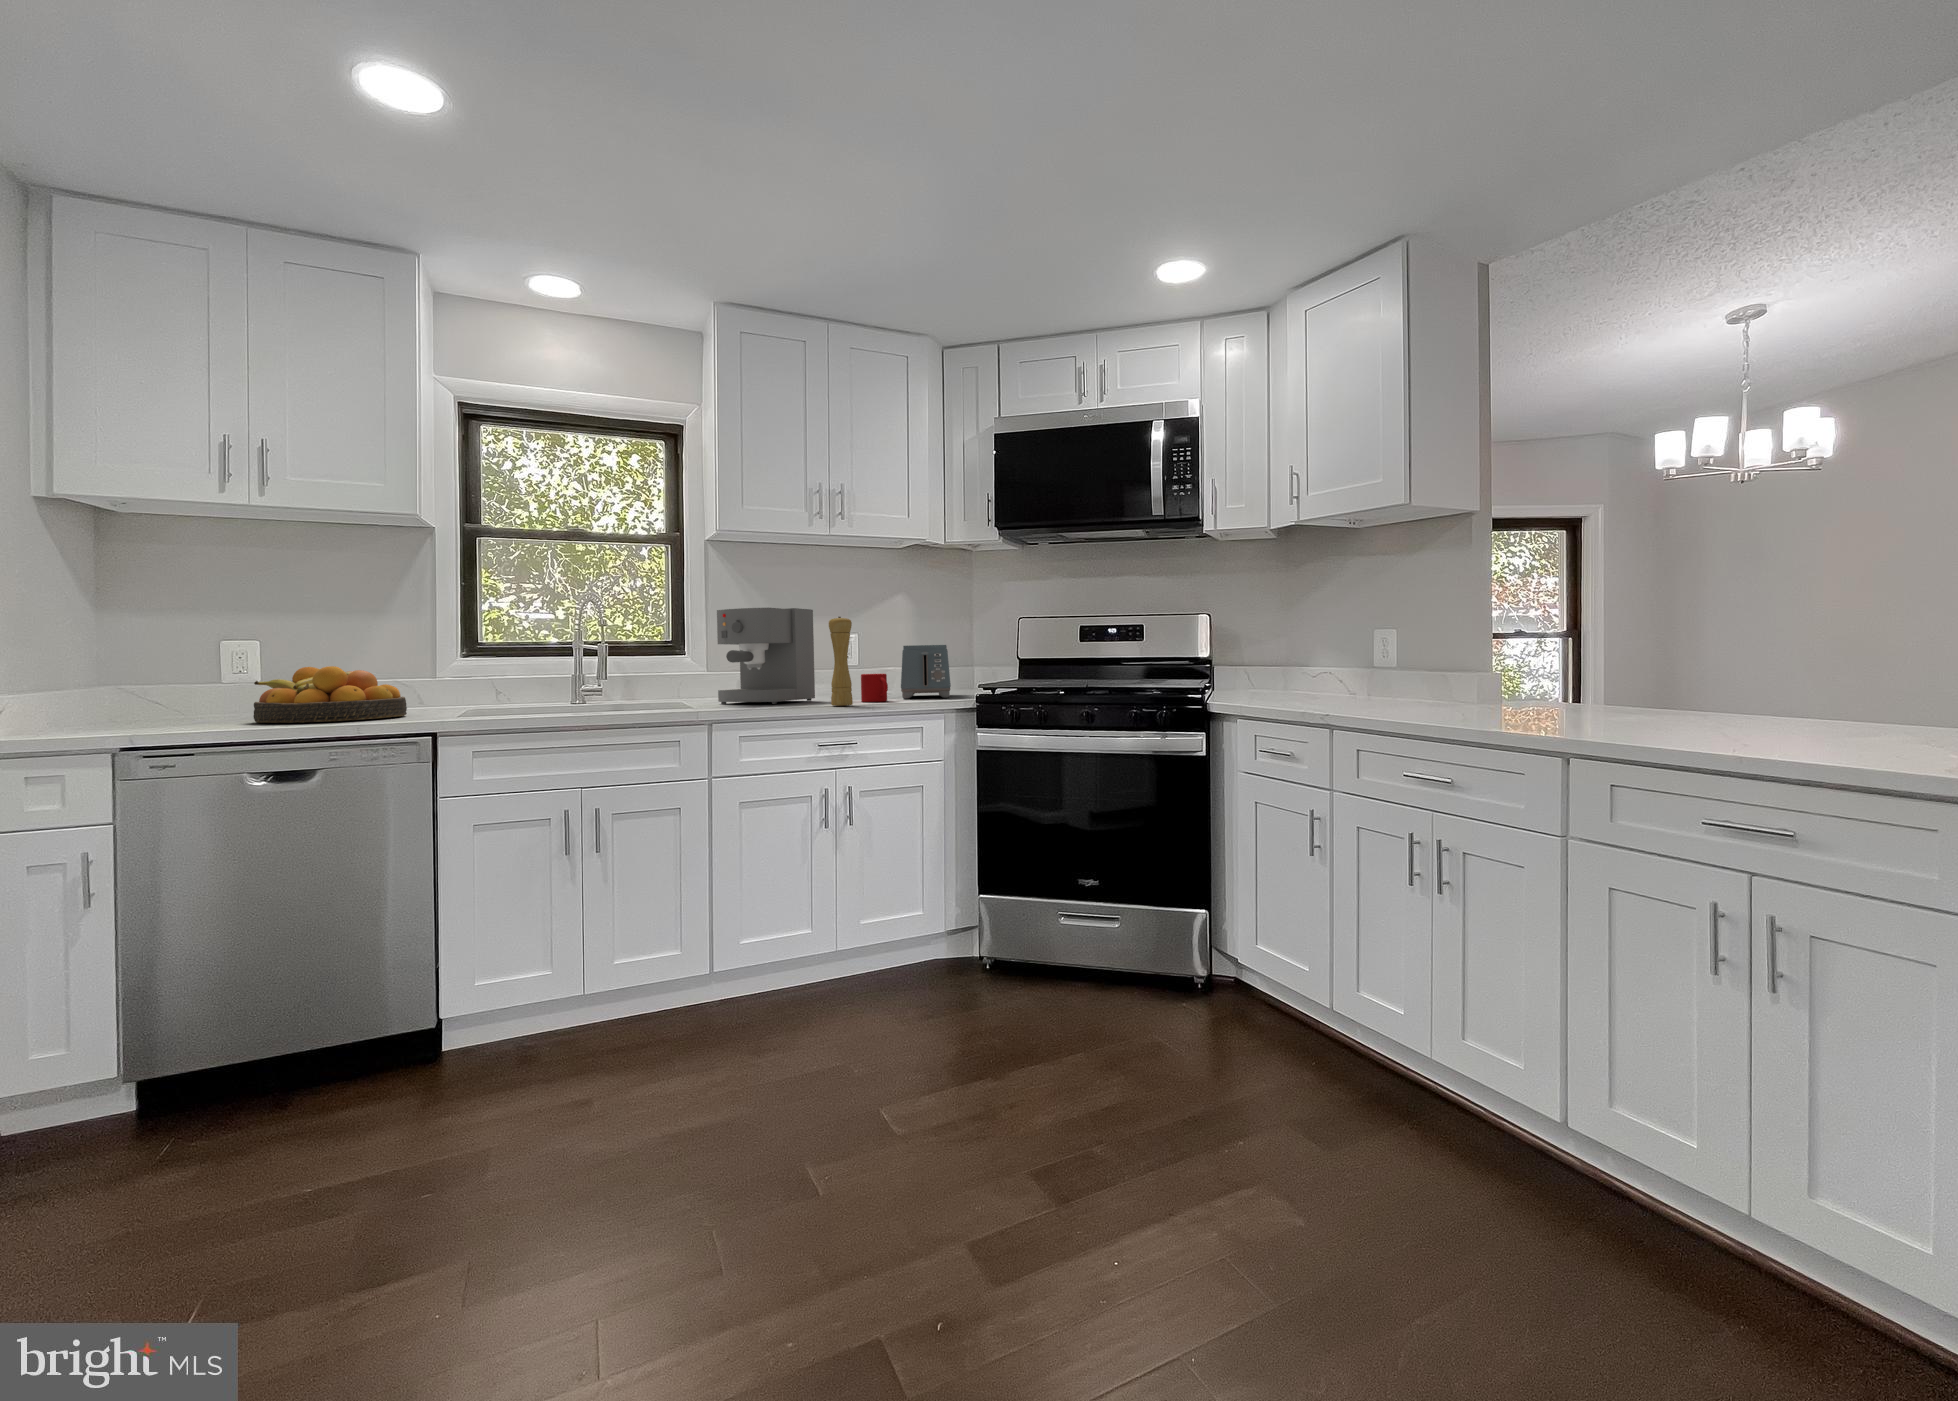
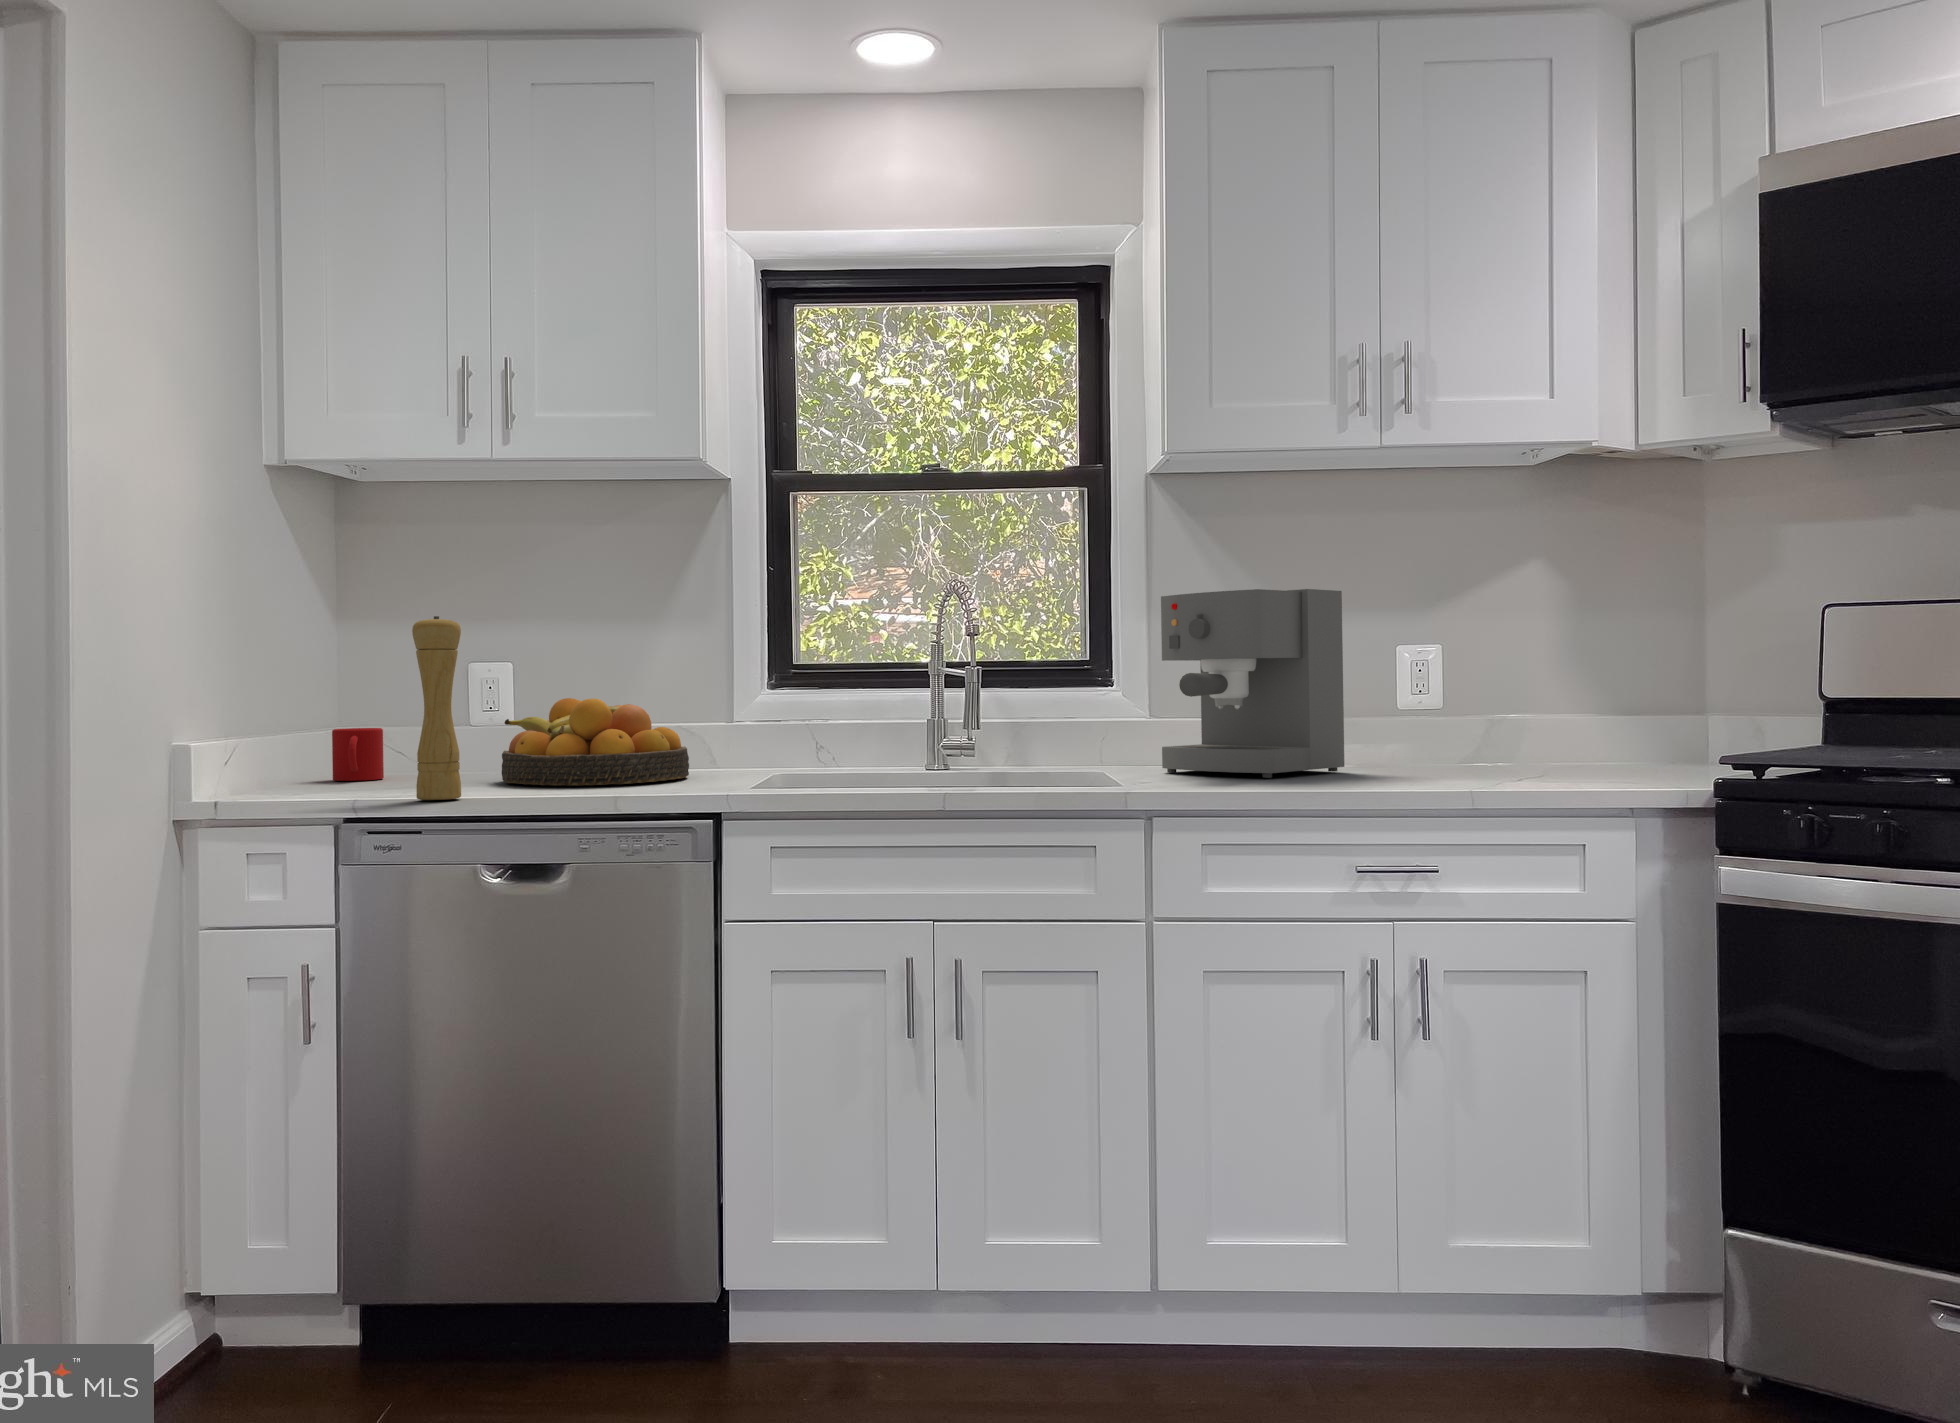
pepper mill: present [829,617,853,706] -> present [412,616,461,800]
toaster: present [901,645,951,699] -> none [1527,660,1645,775]
mug: present [861,674,888,702] -> present [332,728,384,781]

